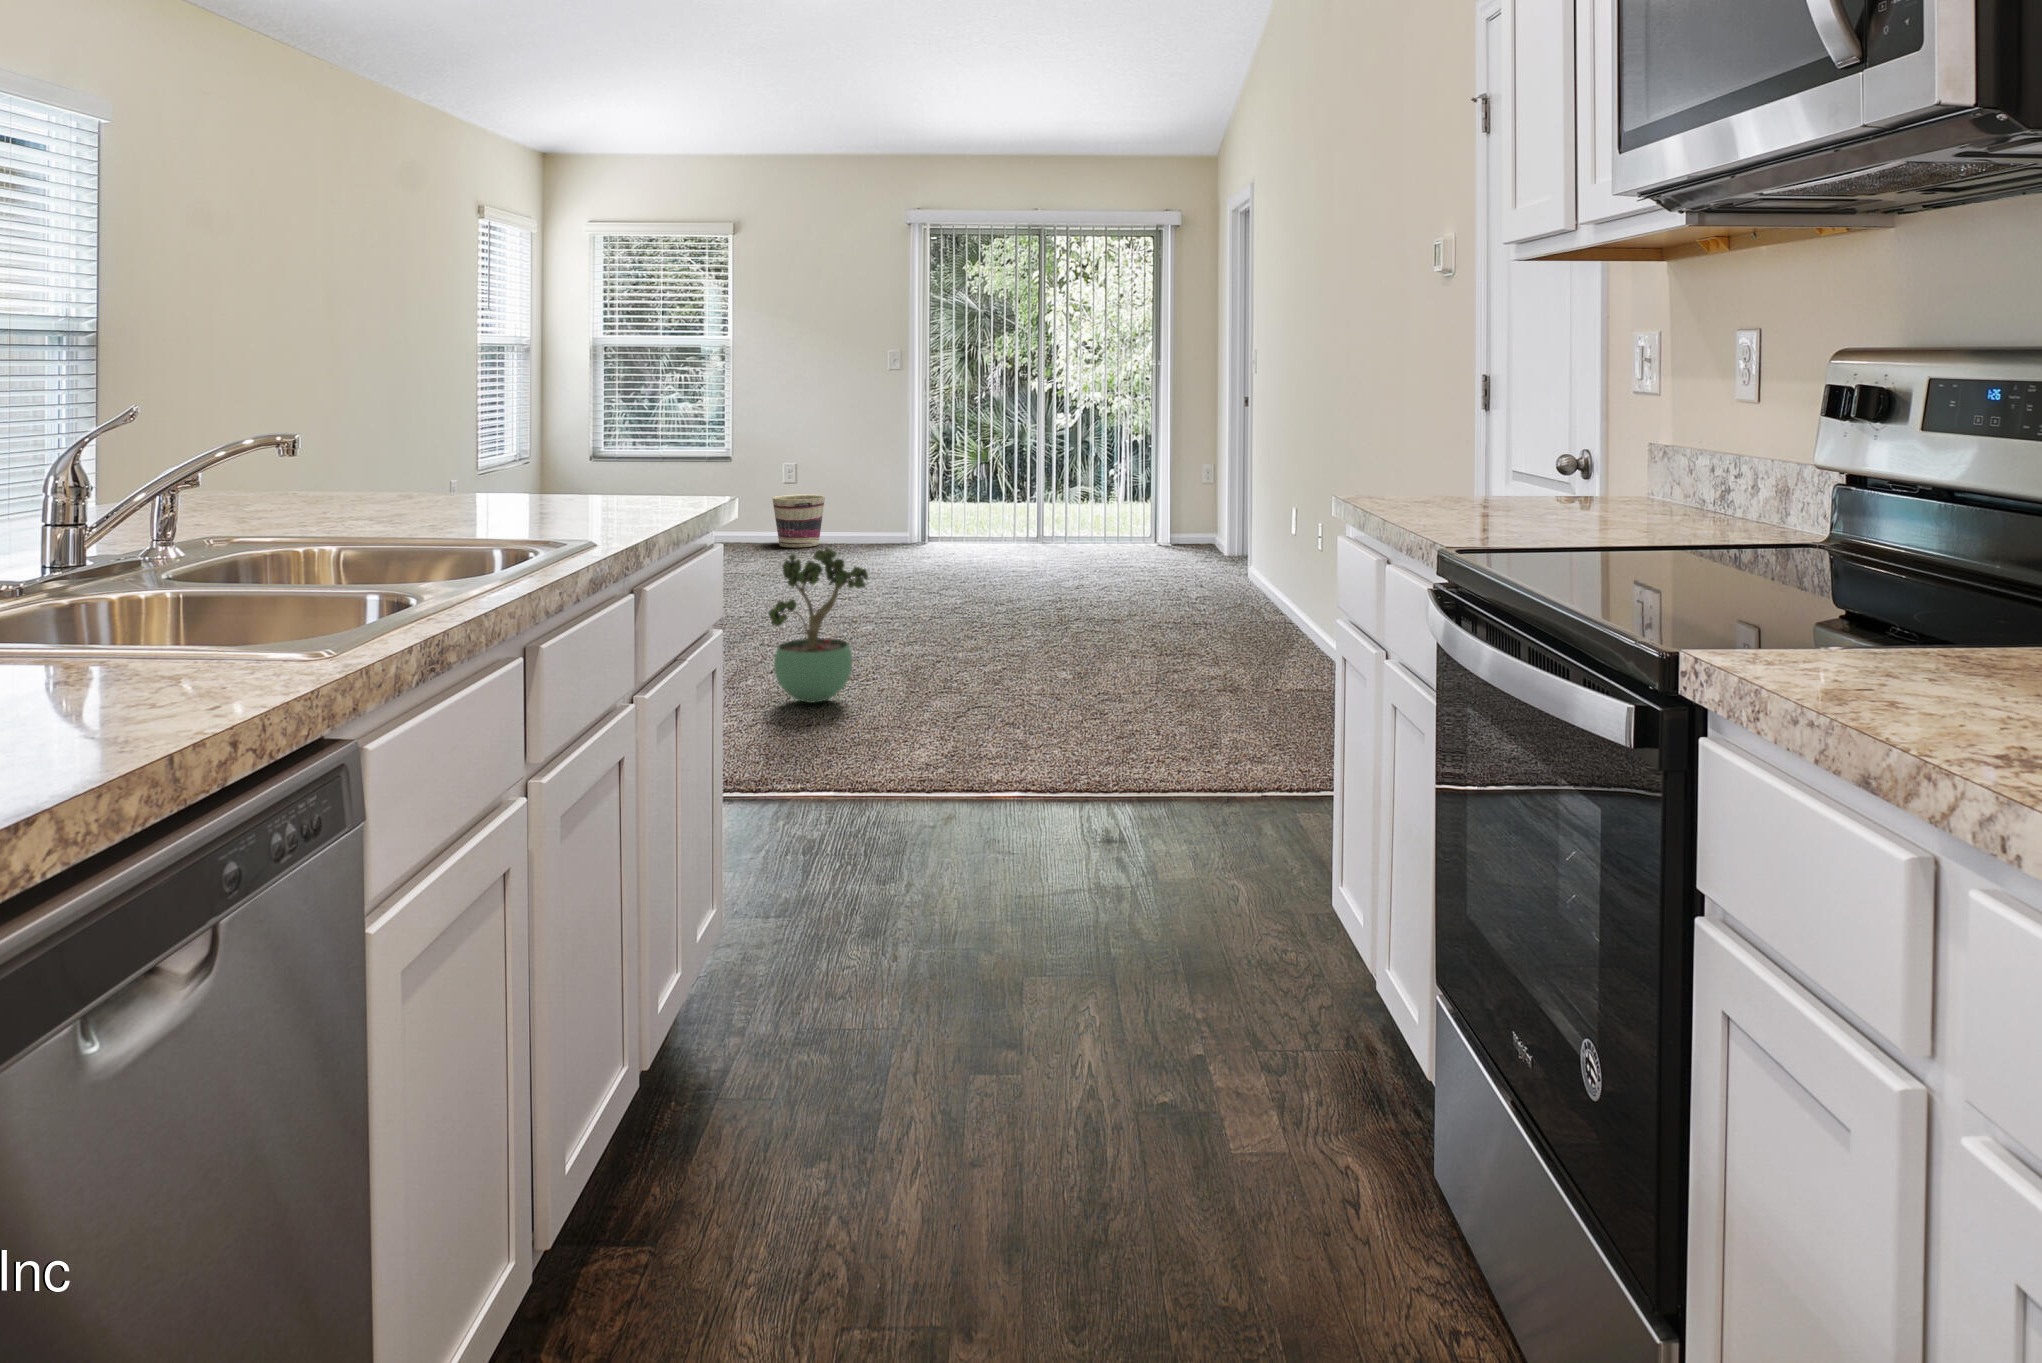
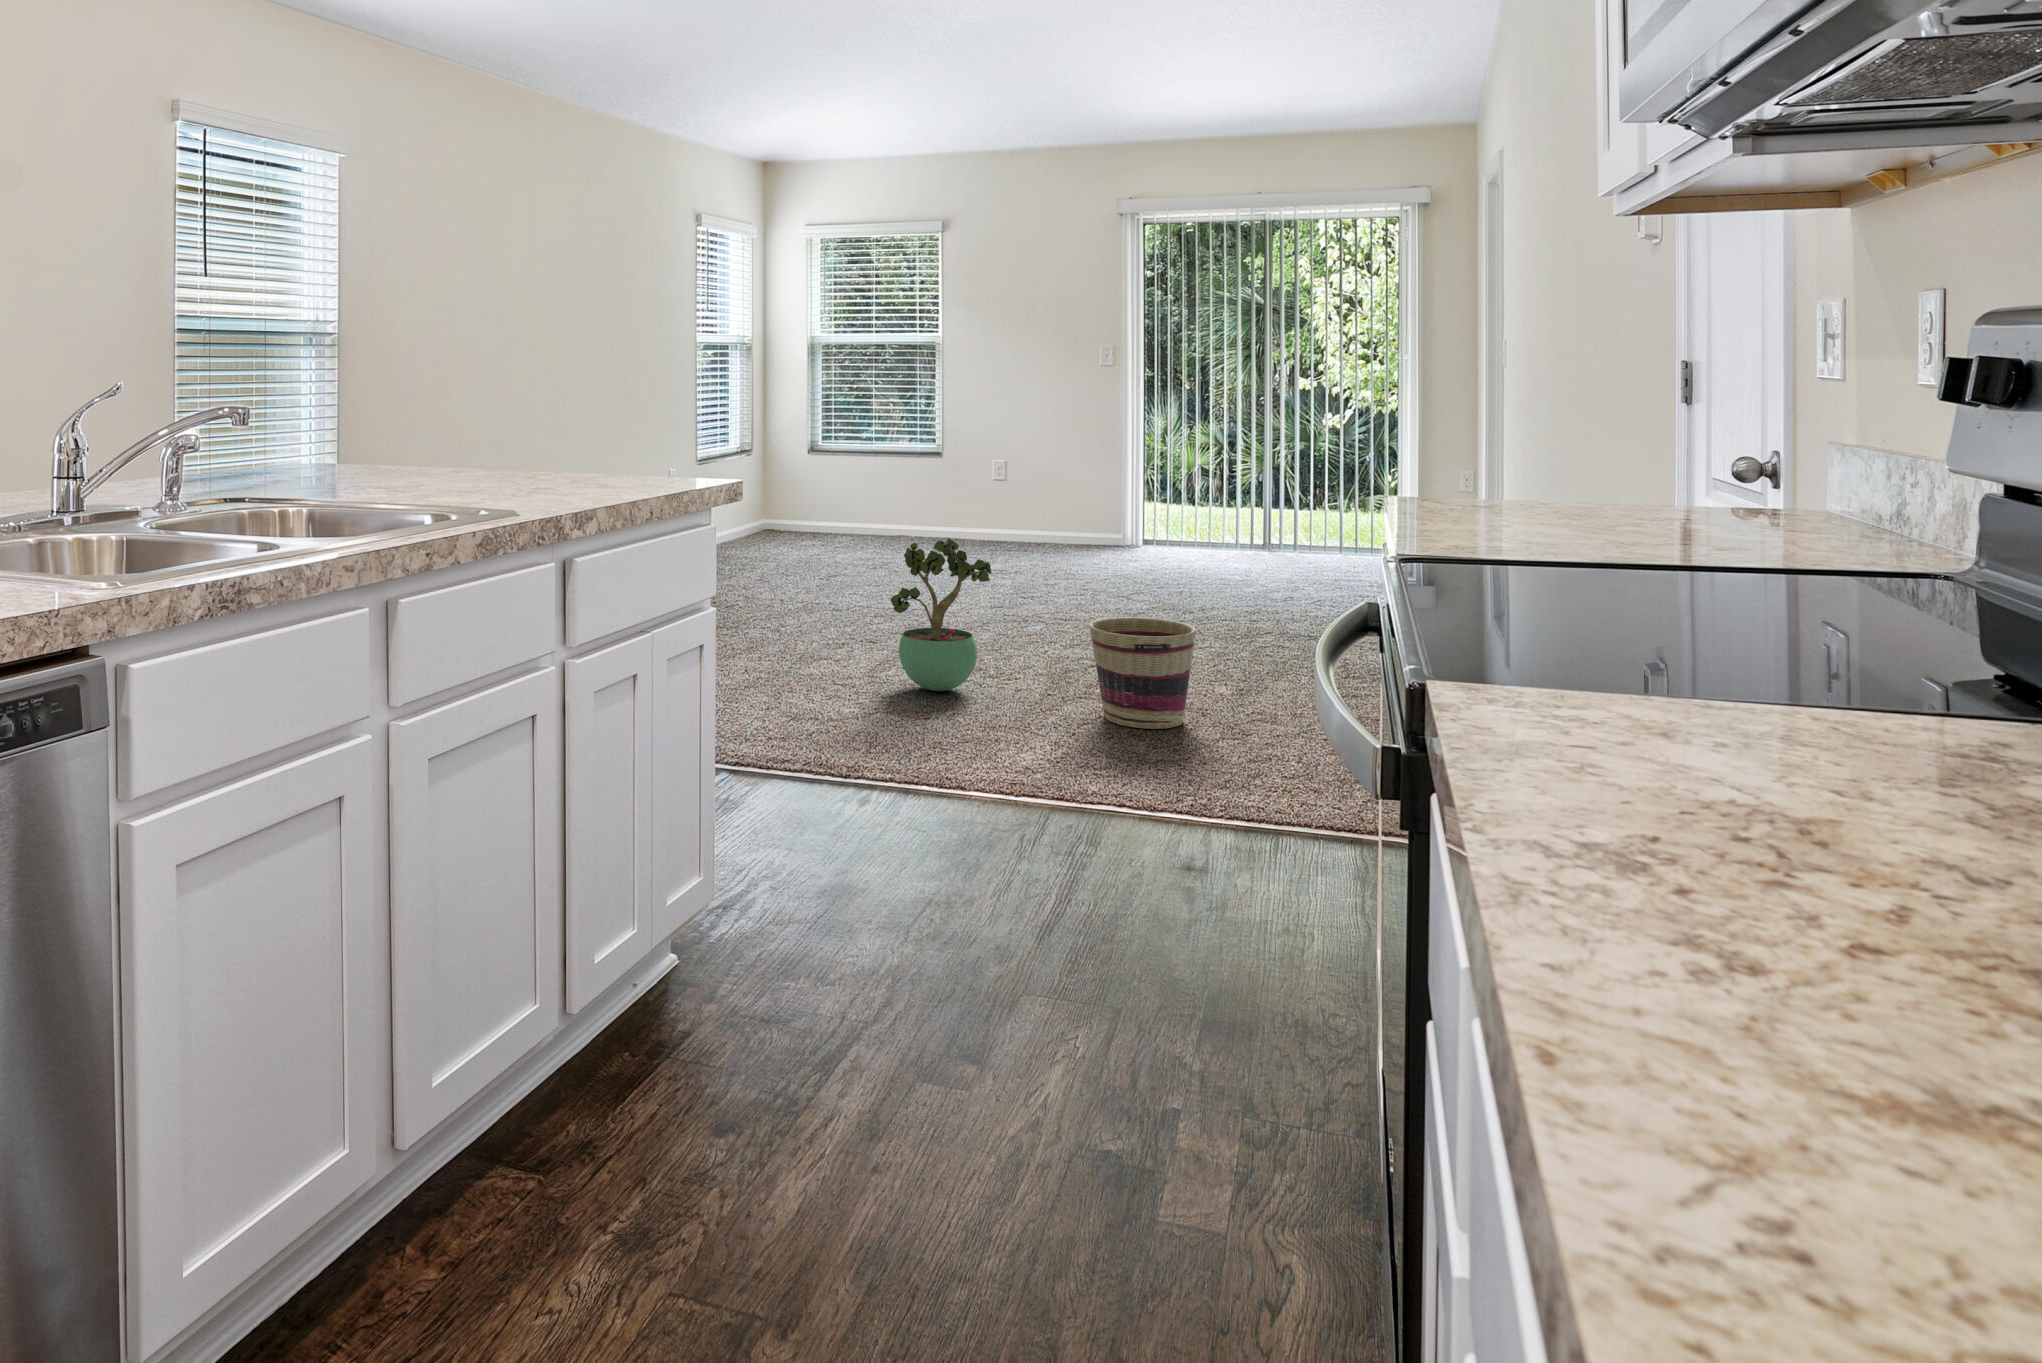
basket: present [772,494,825,547] -> present [1089,617,1196,729]

